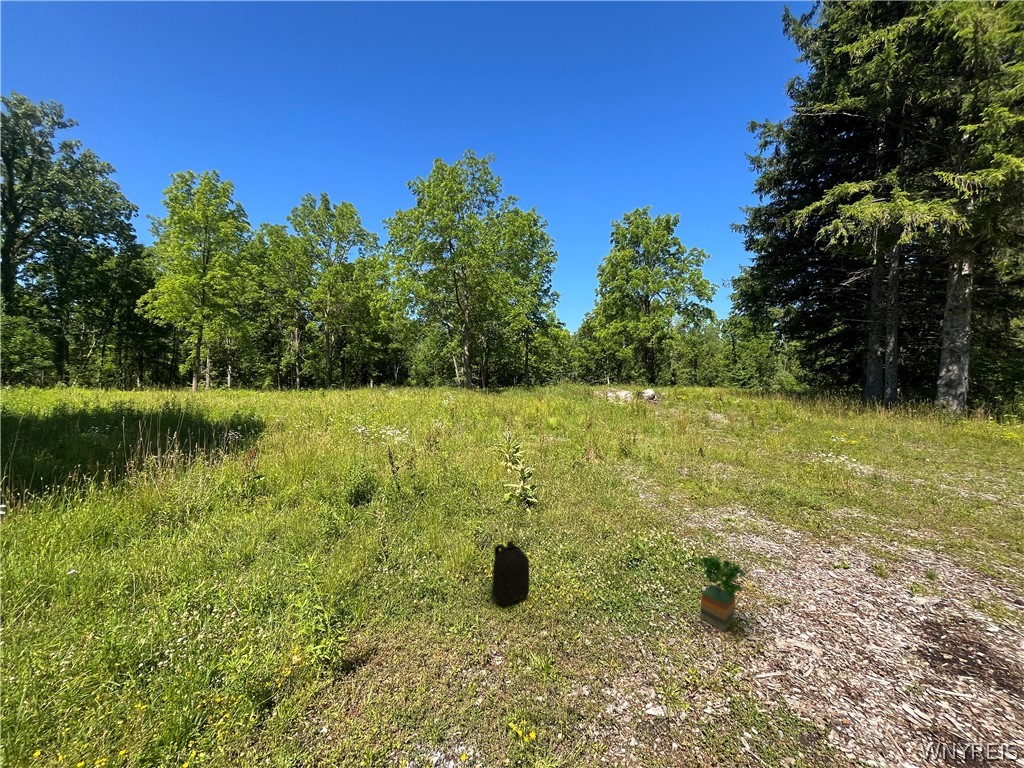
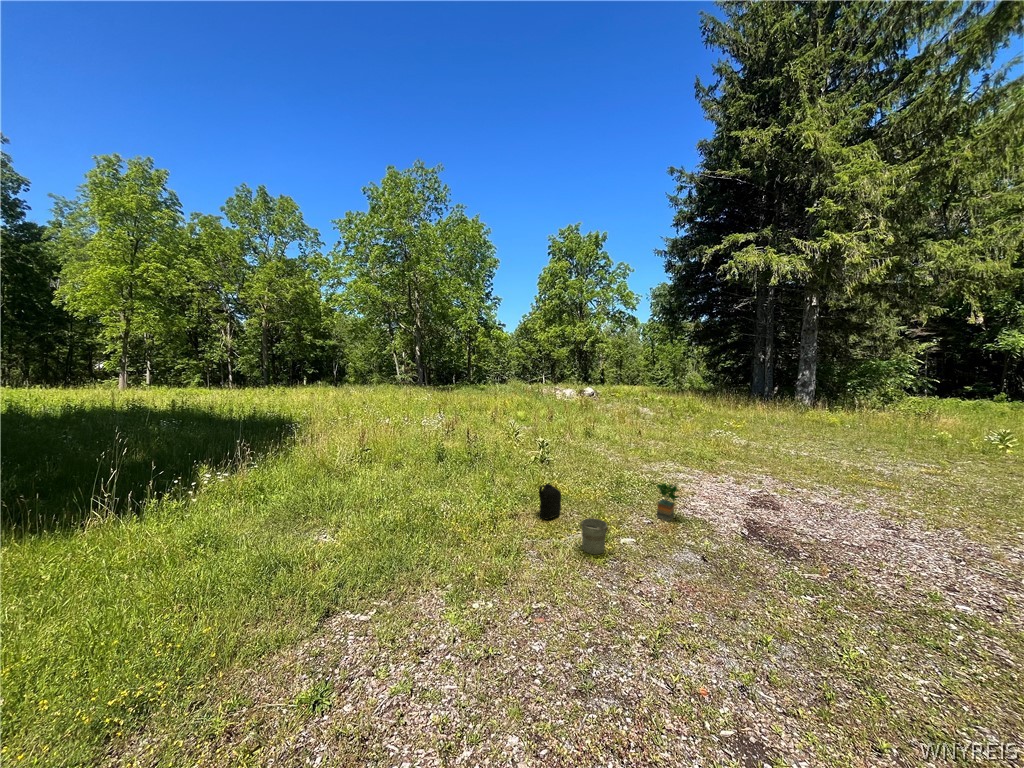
bucket: none [525,630,583,715] -> present [580,518,609,554]

